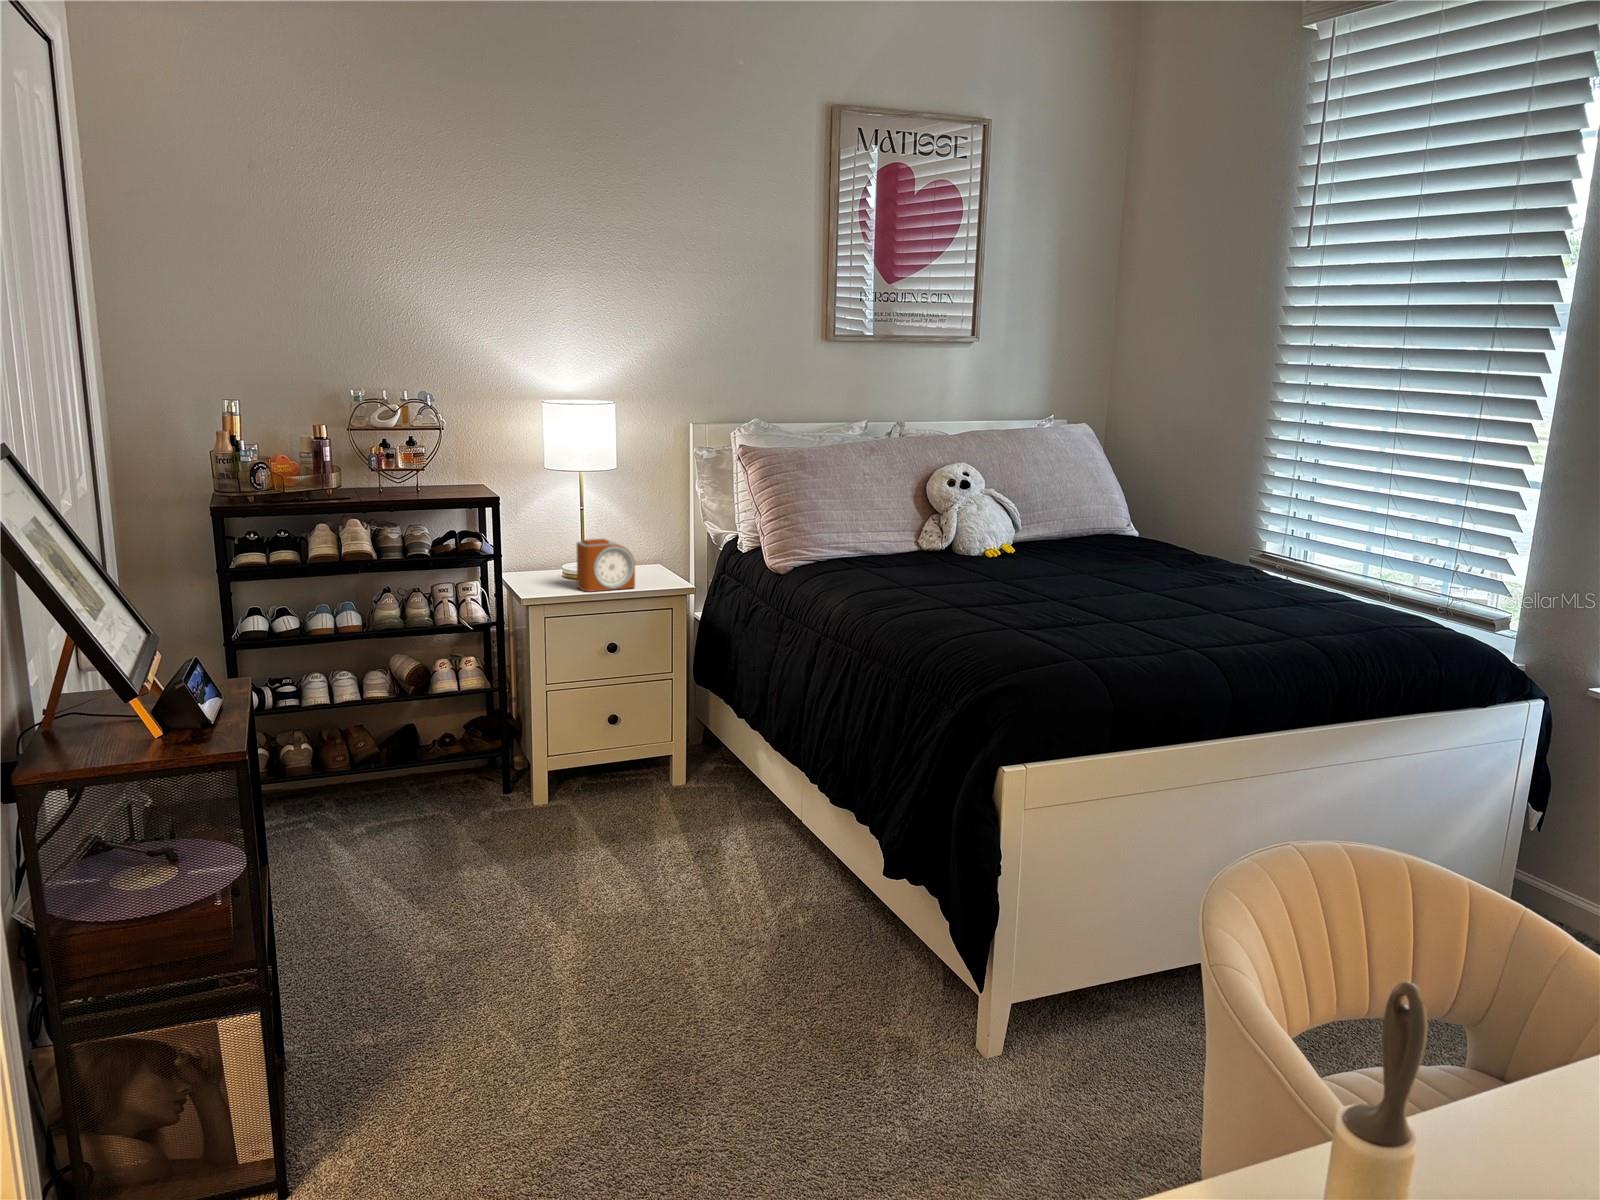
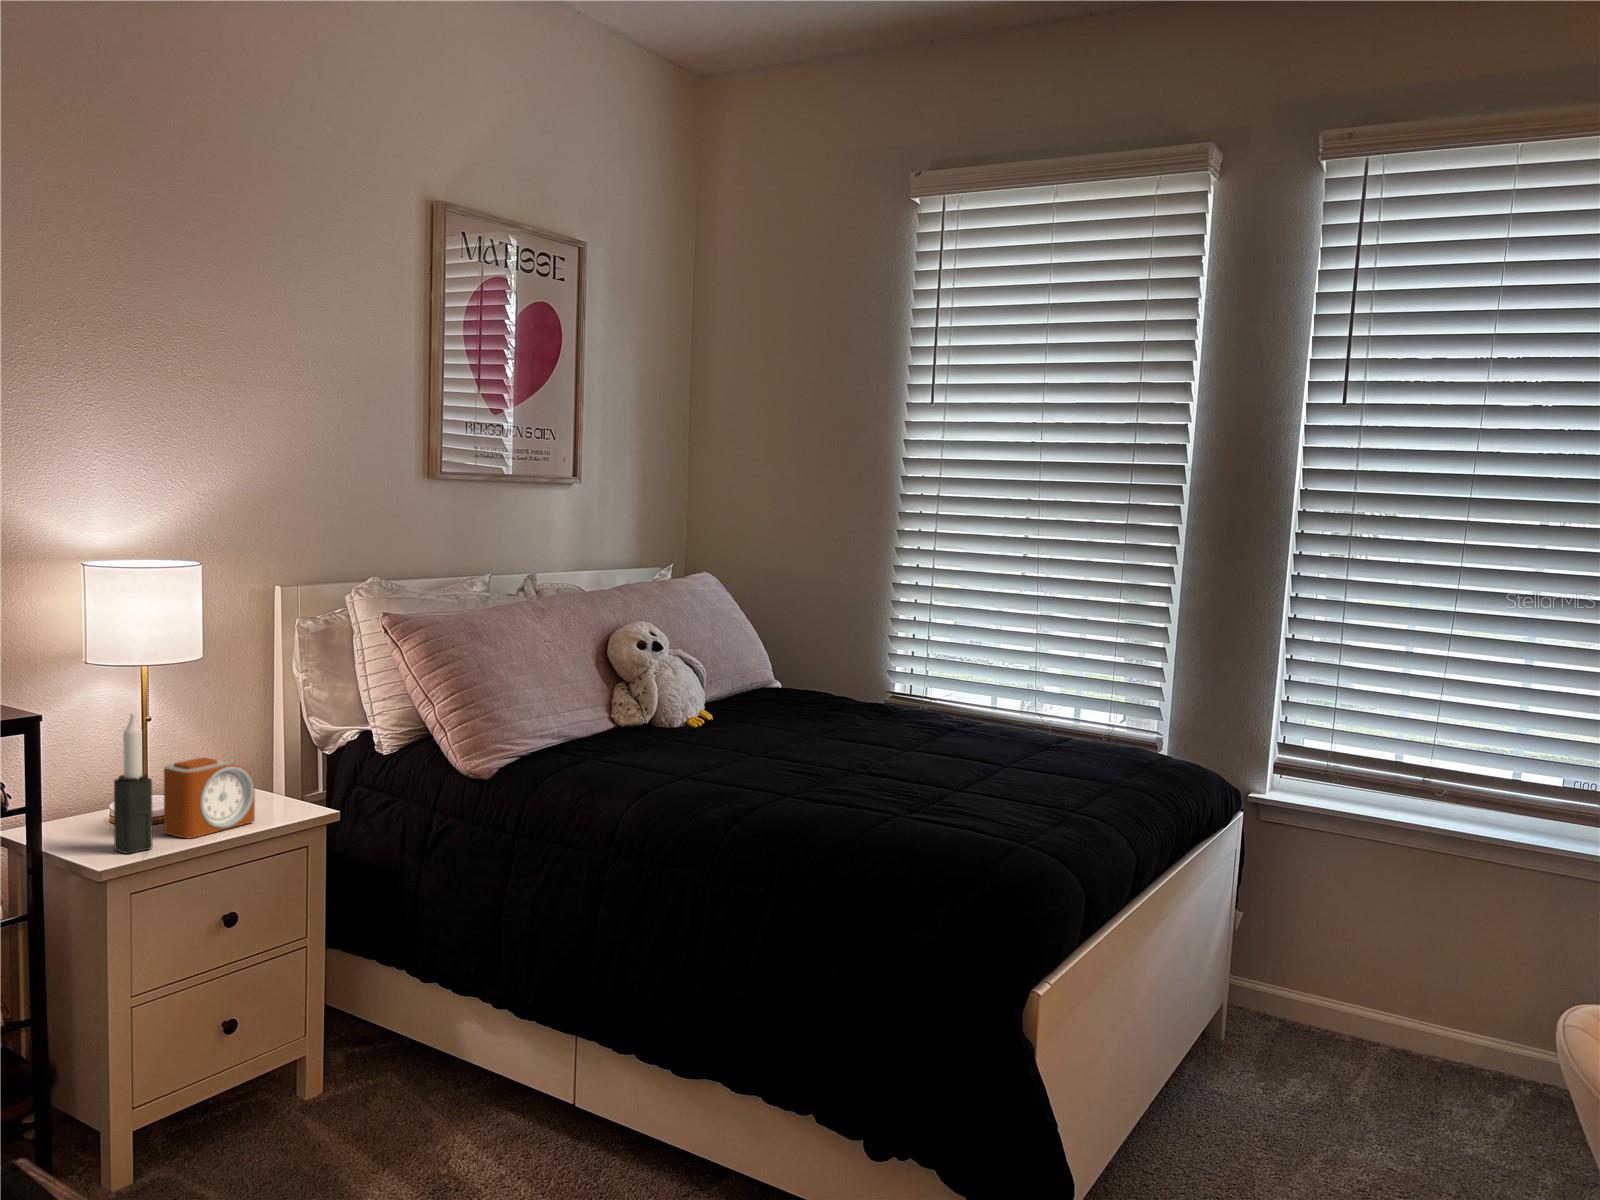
candle: none [539,502,561,595] -> present [114,713,153,854]

